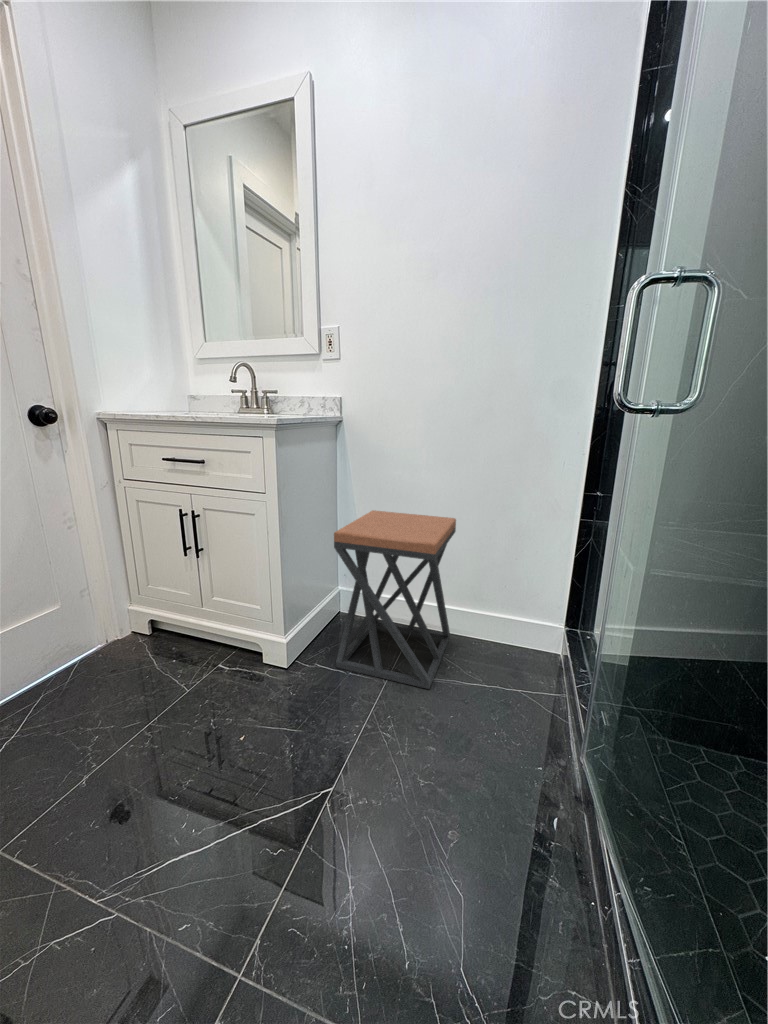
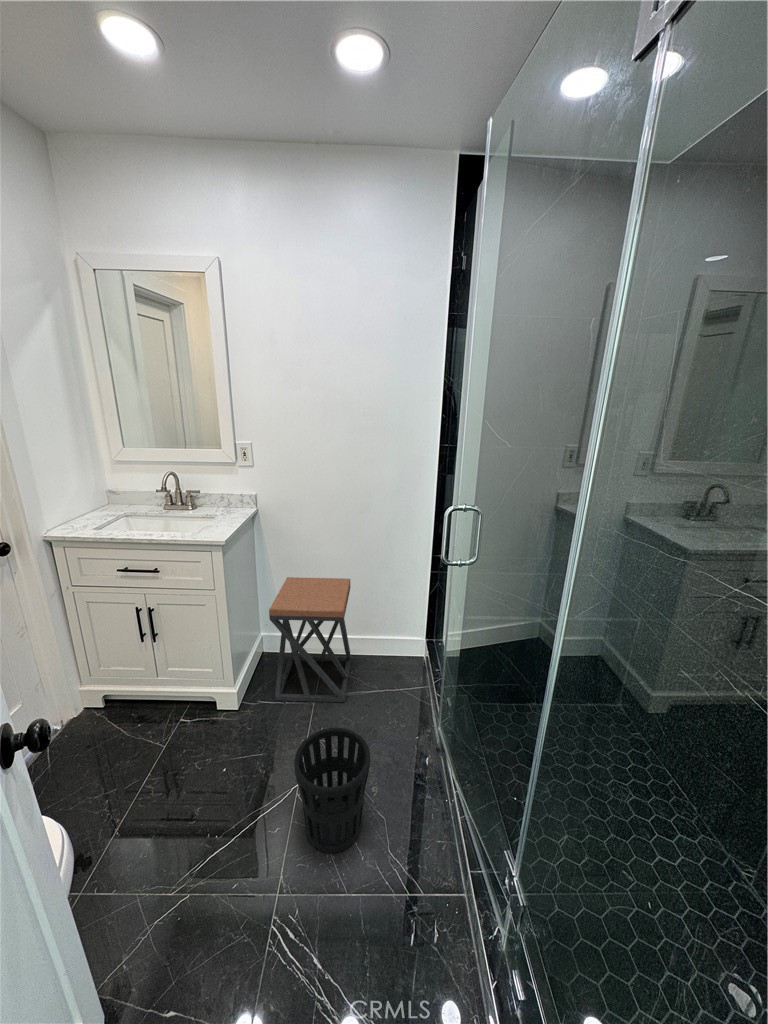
wastebasket: none [300,702,441,936] -> present [294,728,370,853]

